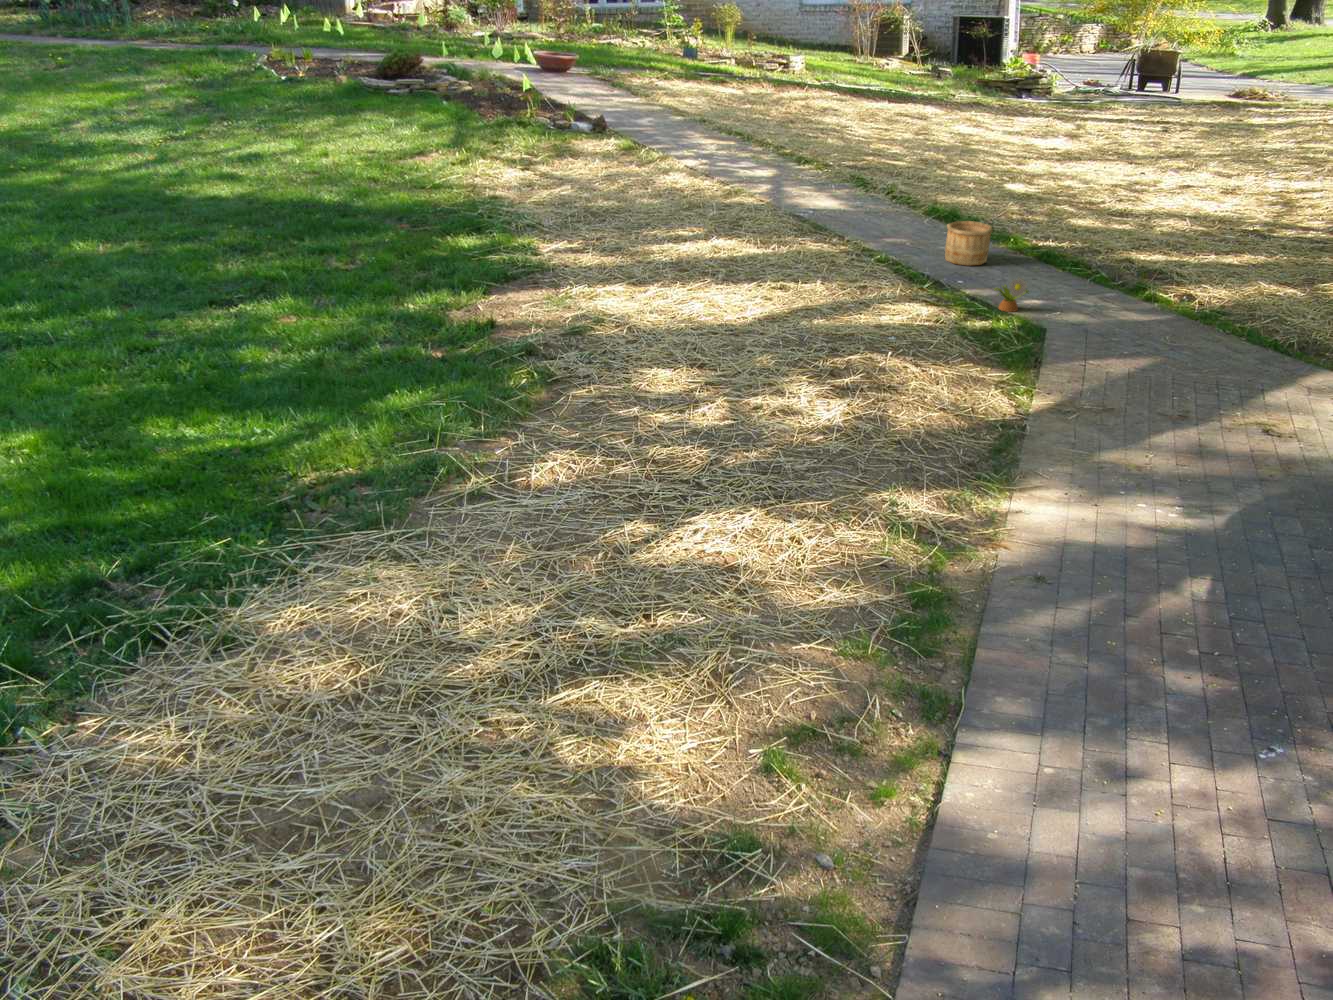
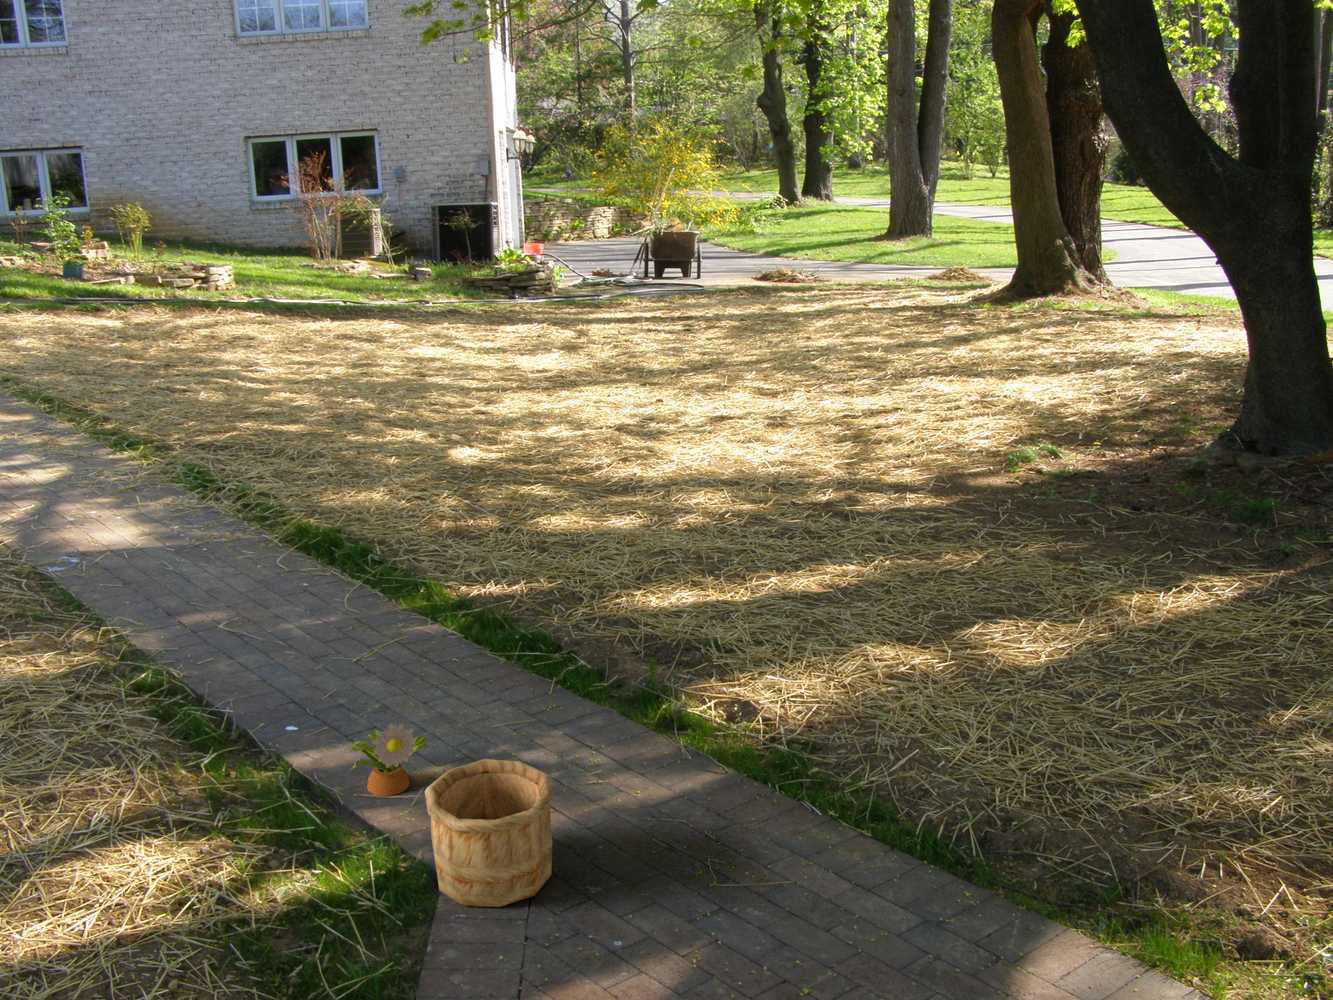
wooden bucket: present [945,221,992,265] -> present [425,759,554,907]

